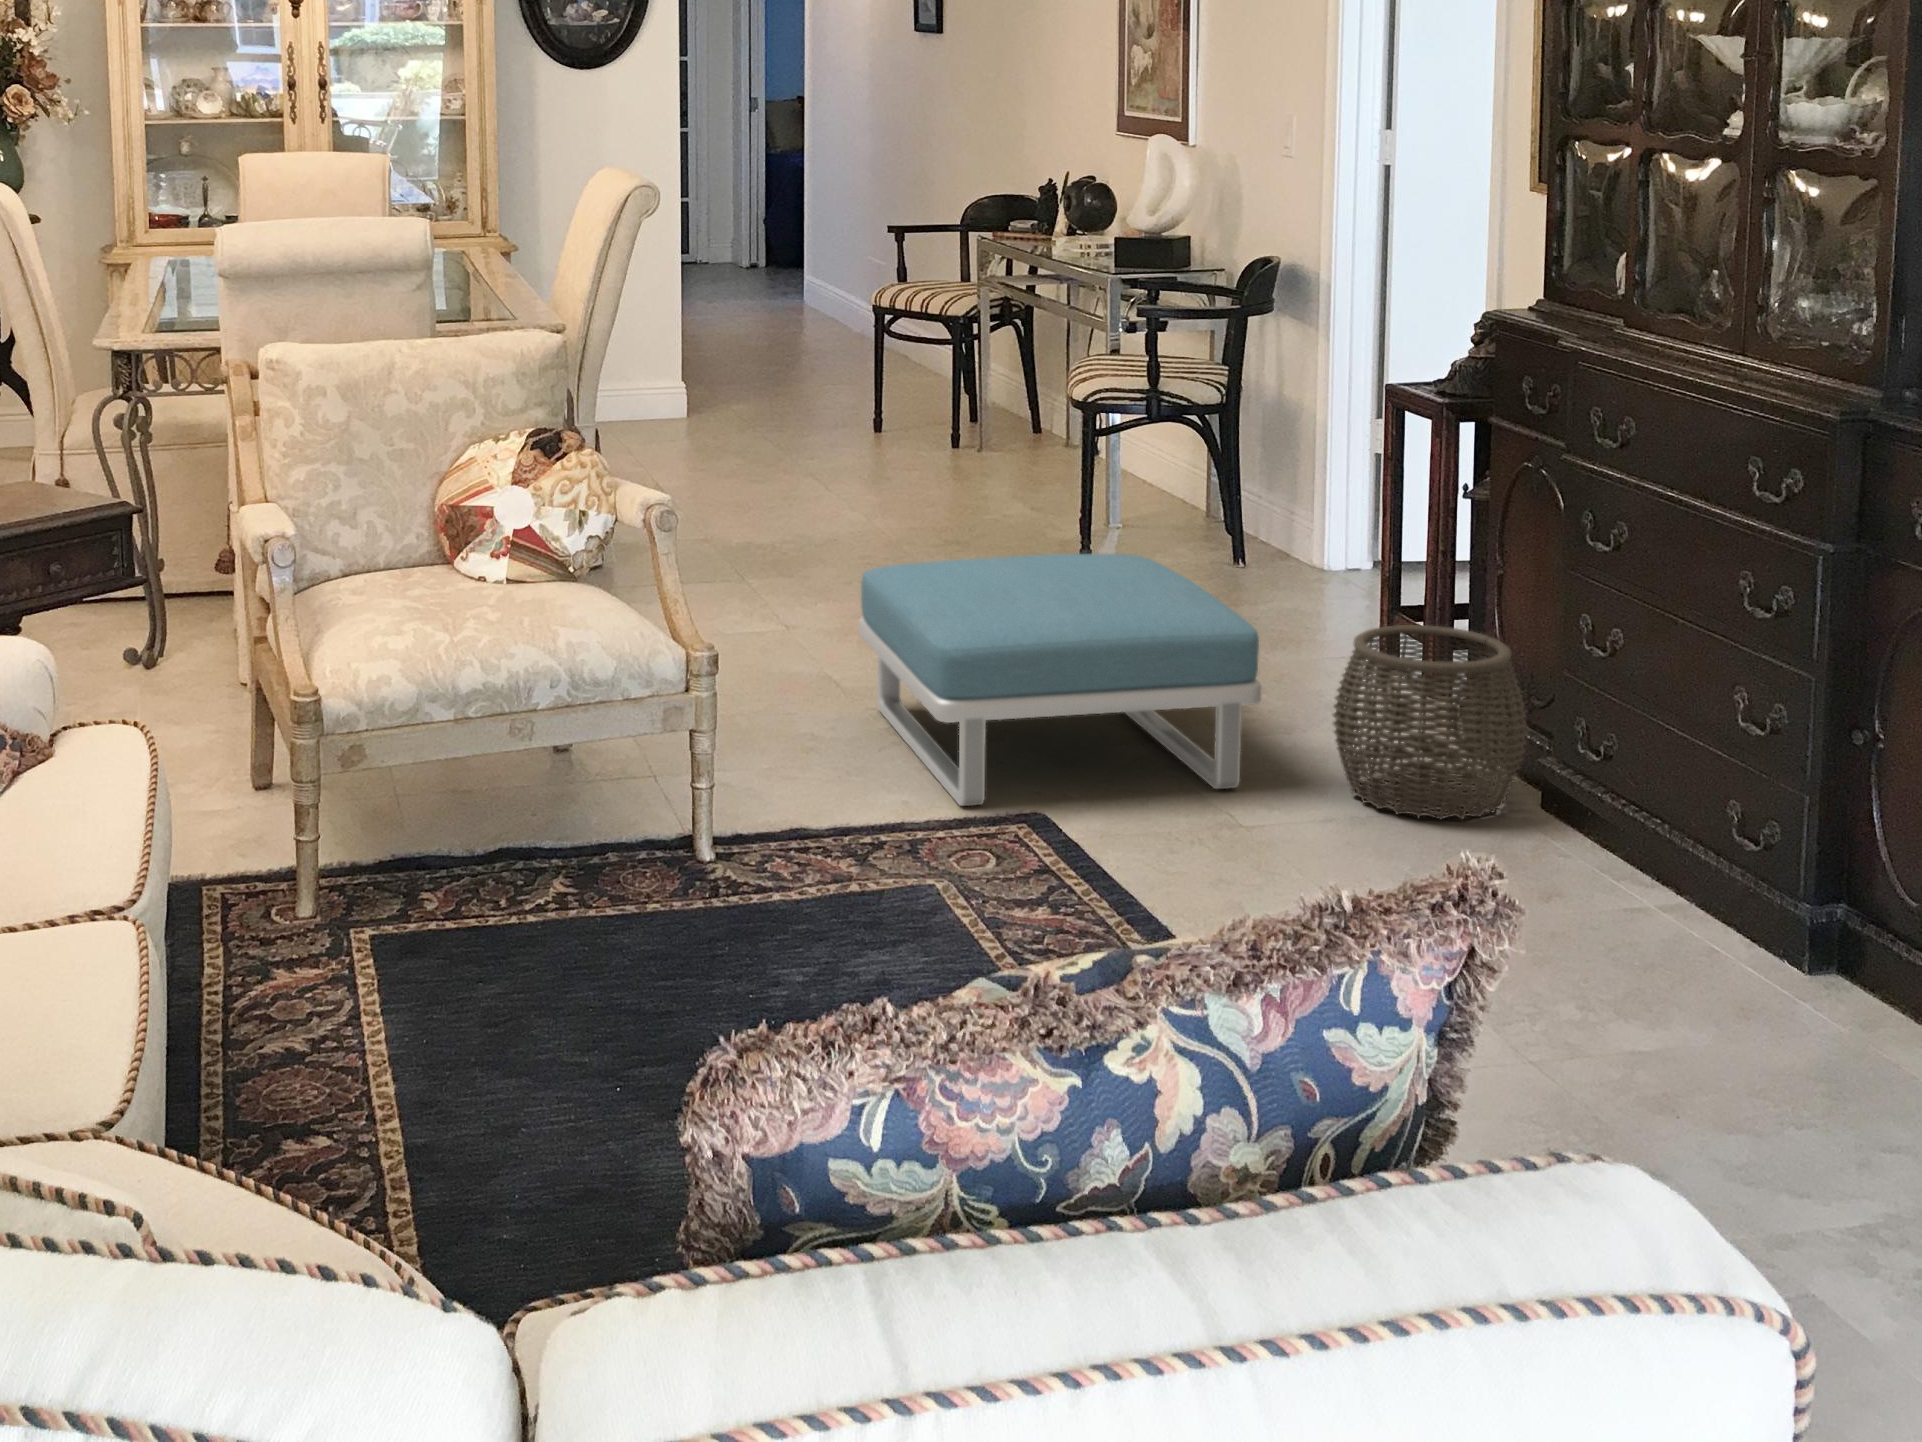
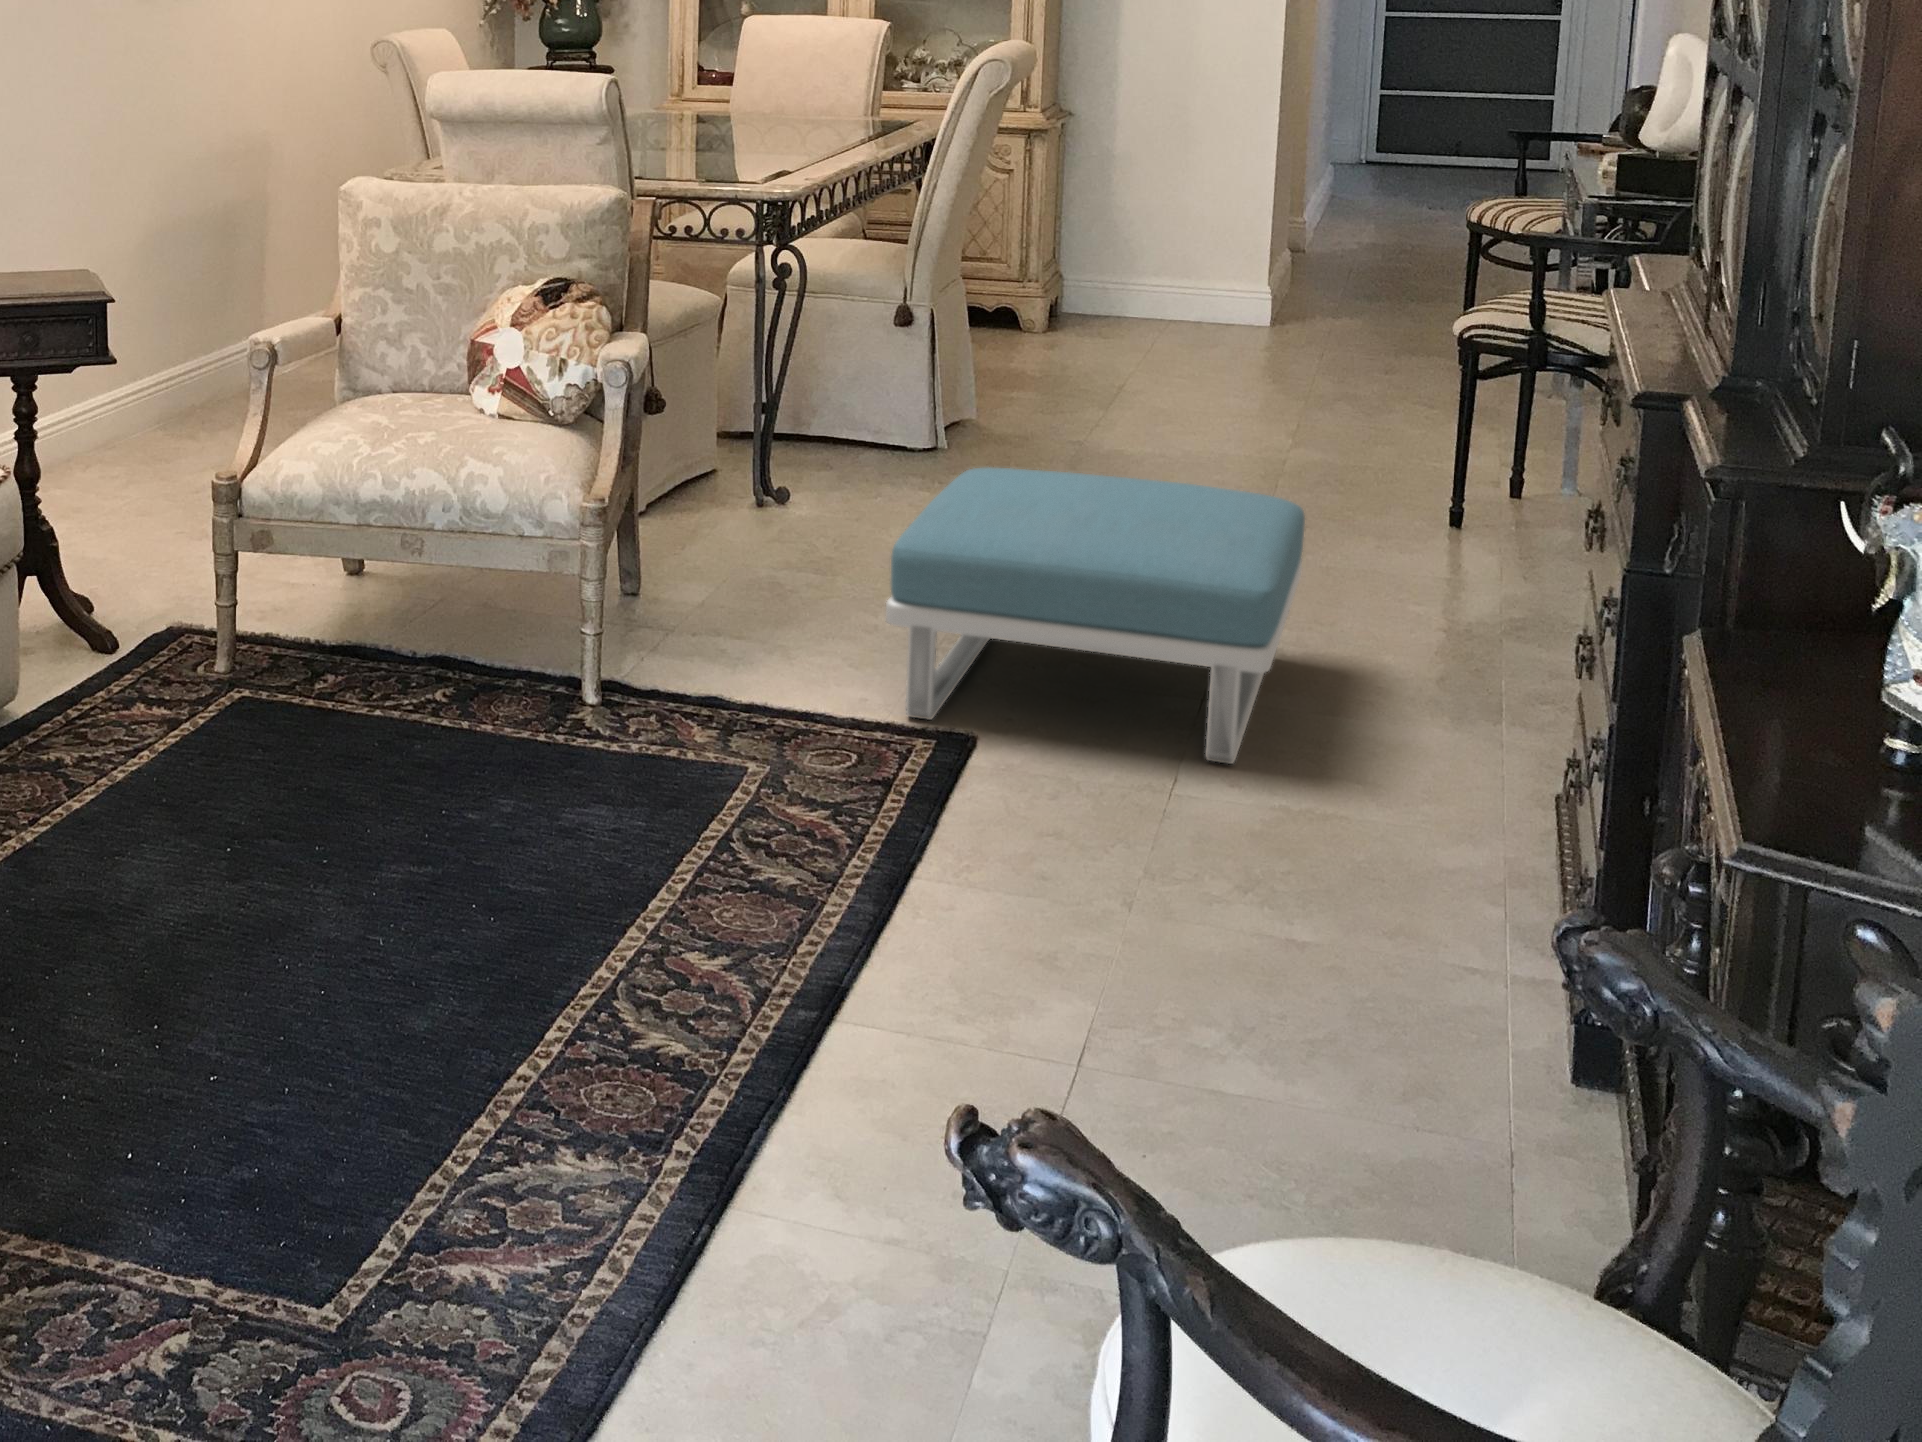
woven basket: present [1333,625,1527,819] -> none [1336,613,1582,855]

